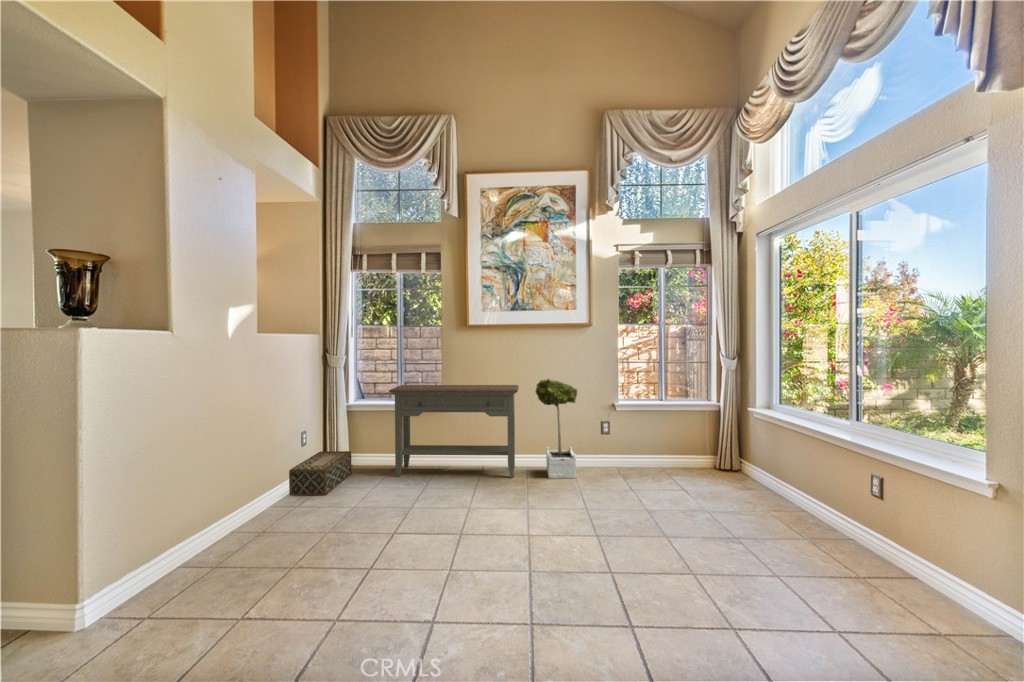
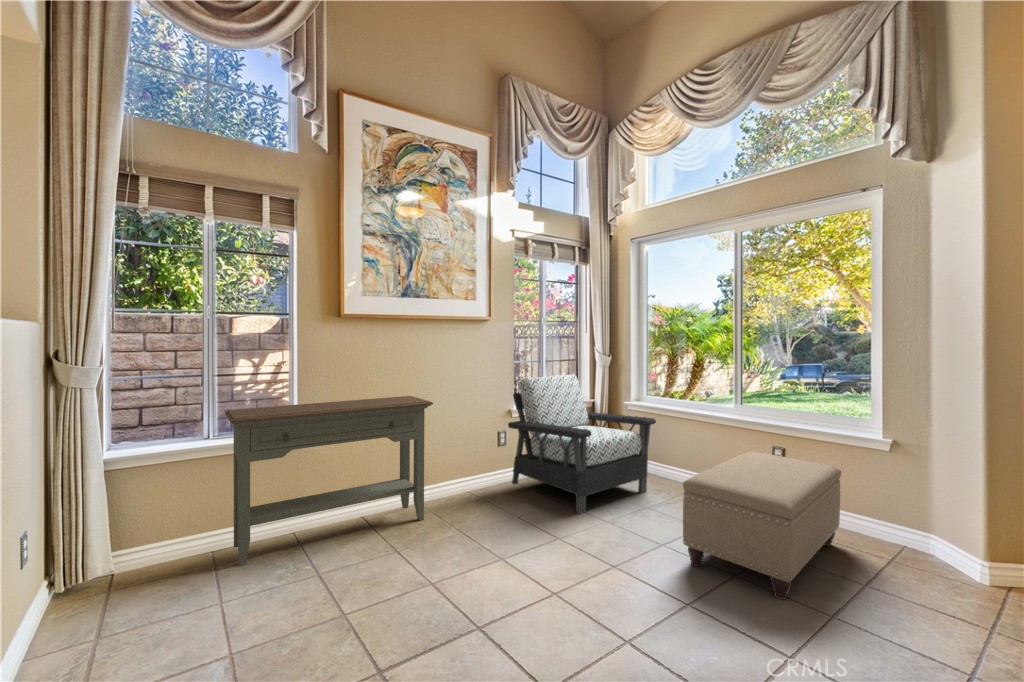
armchair: none [603,376,745,503] -> present [508,375,656,514]
potted tree: present [536,379,577,478] -> none [439,384,493,510]
woven basket: present [289,451,352,496] -> none [25,544,137,675]
ottoman: none [660,474,911,621] -> present [683,452,841,600]

